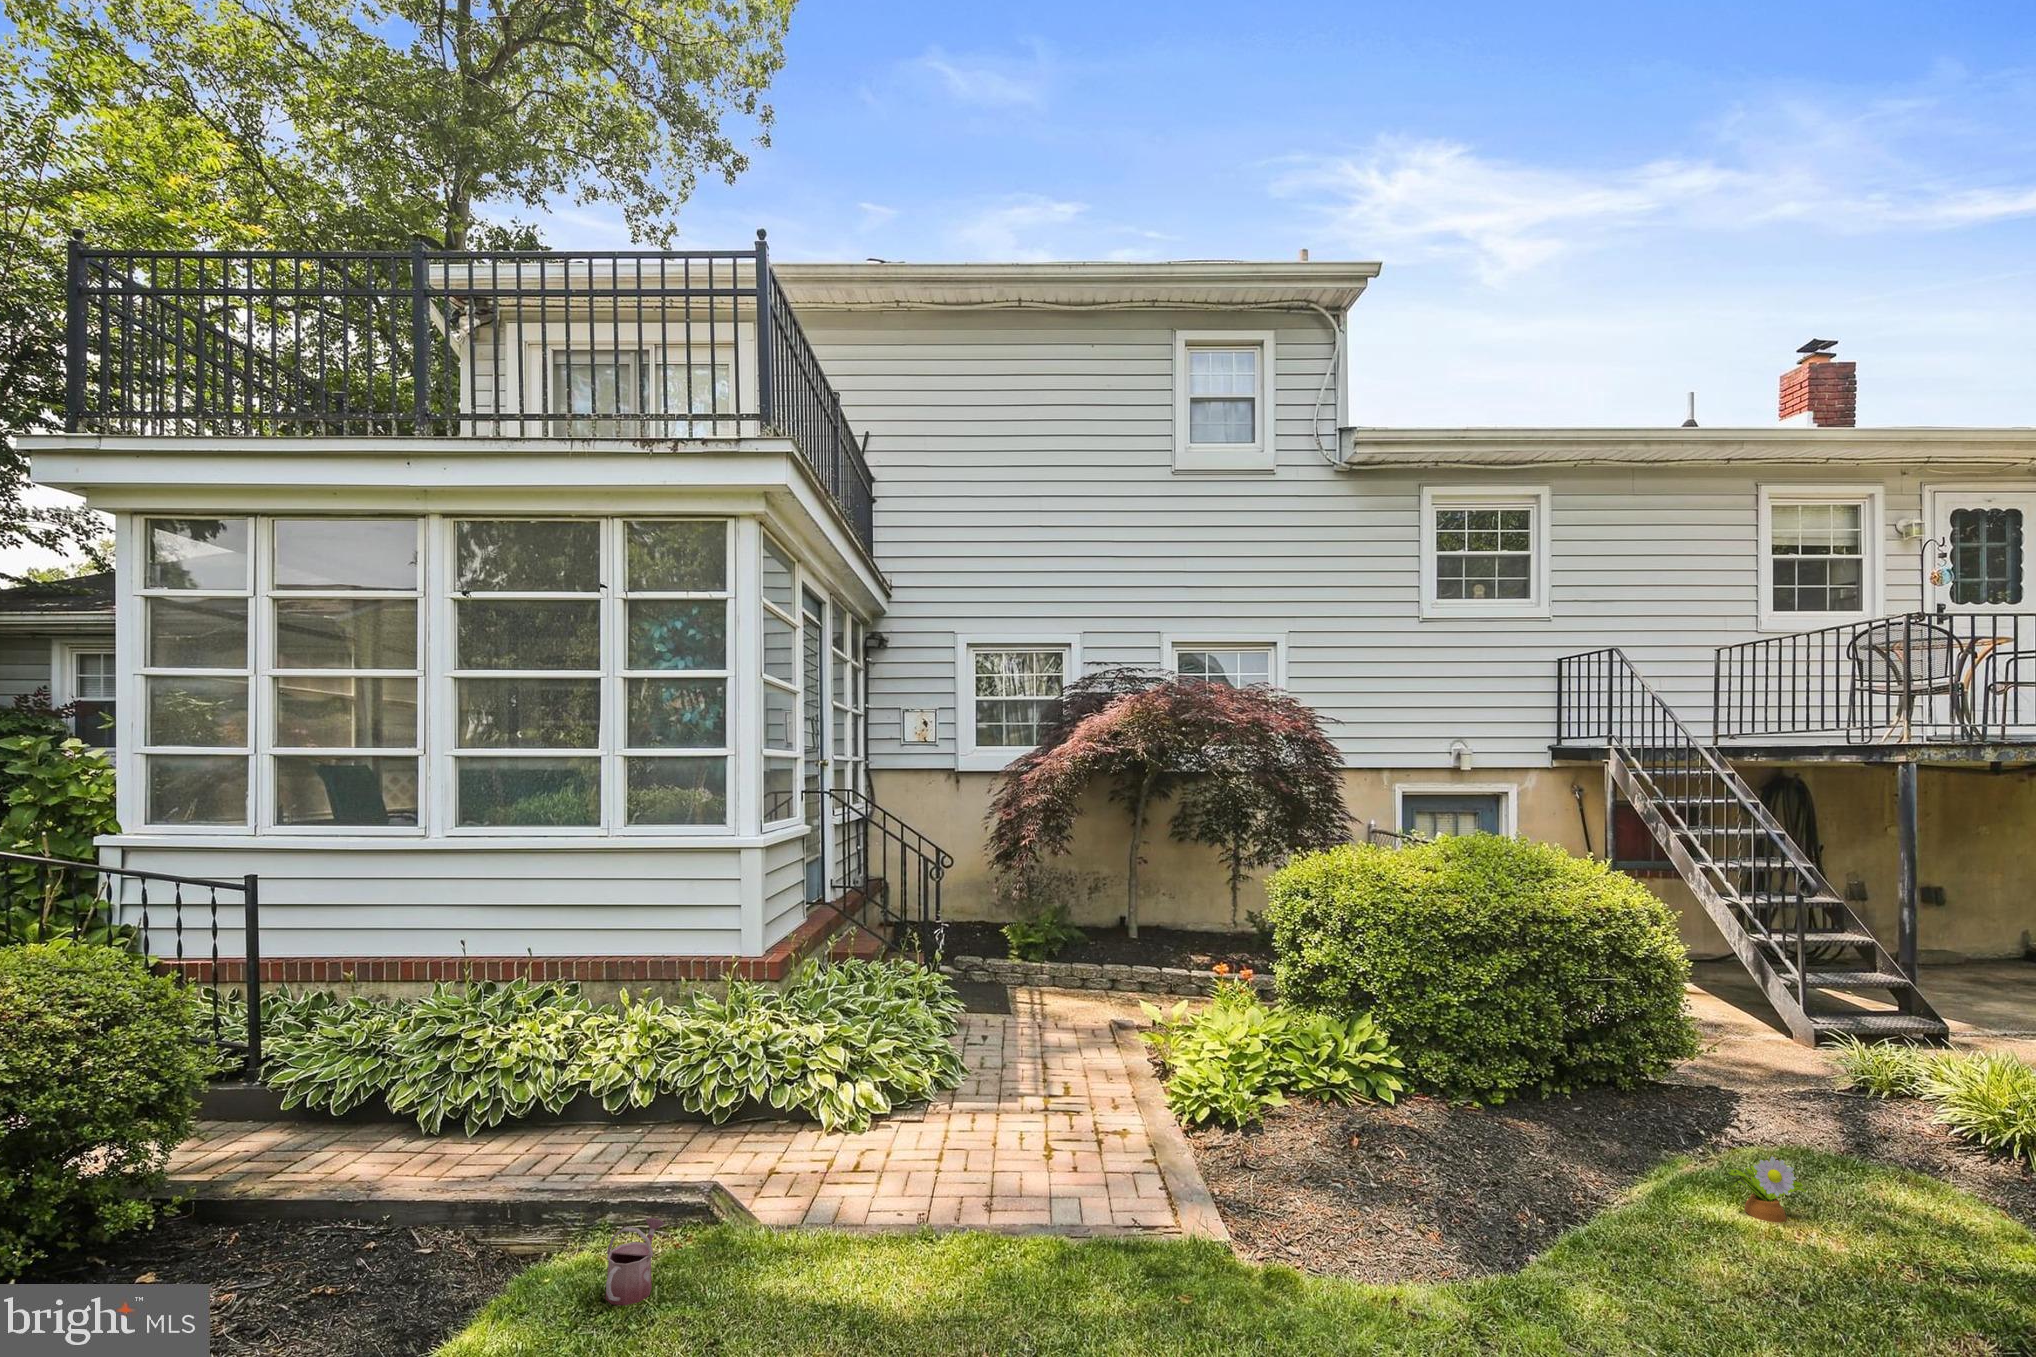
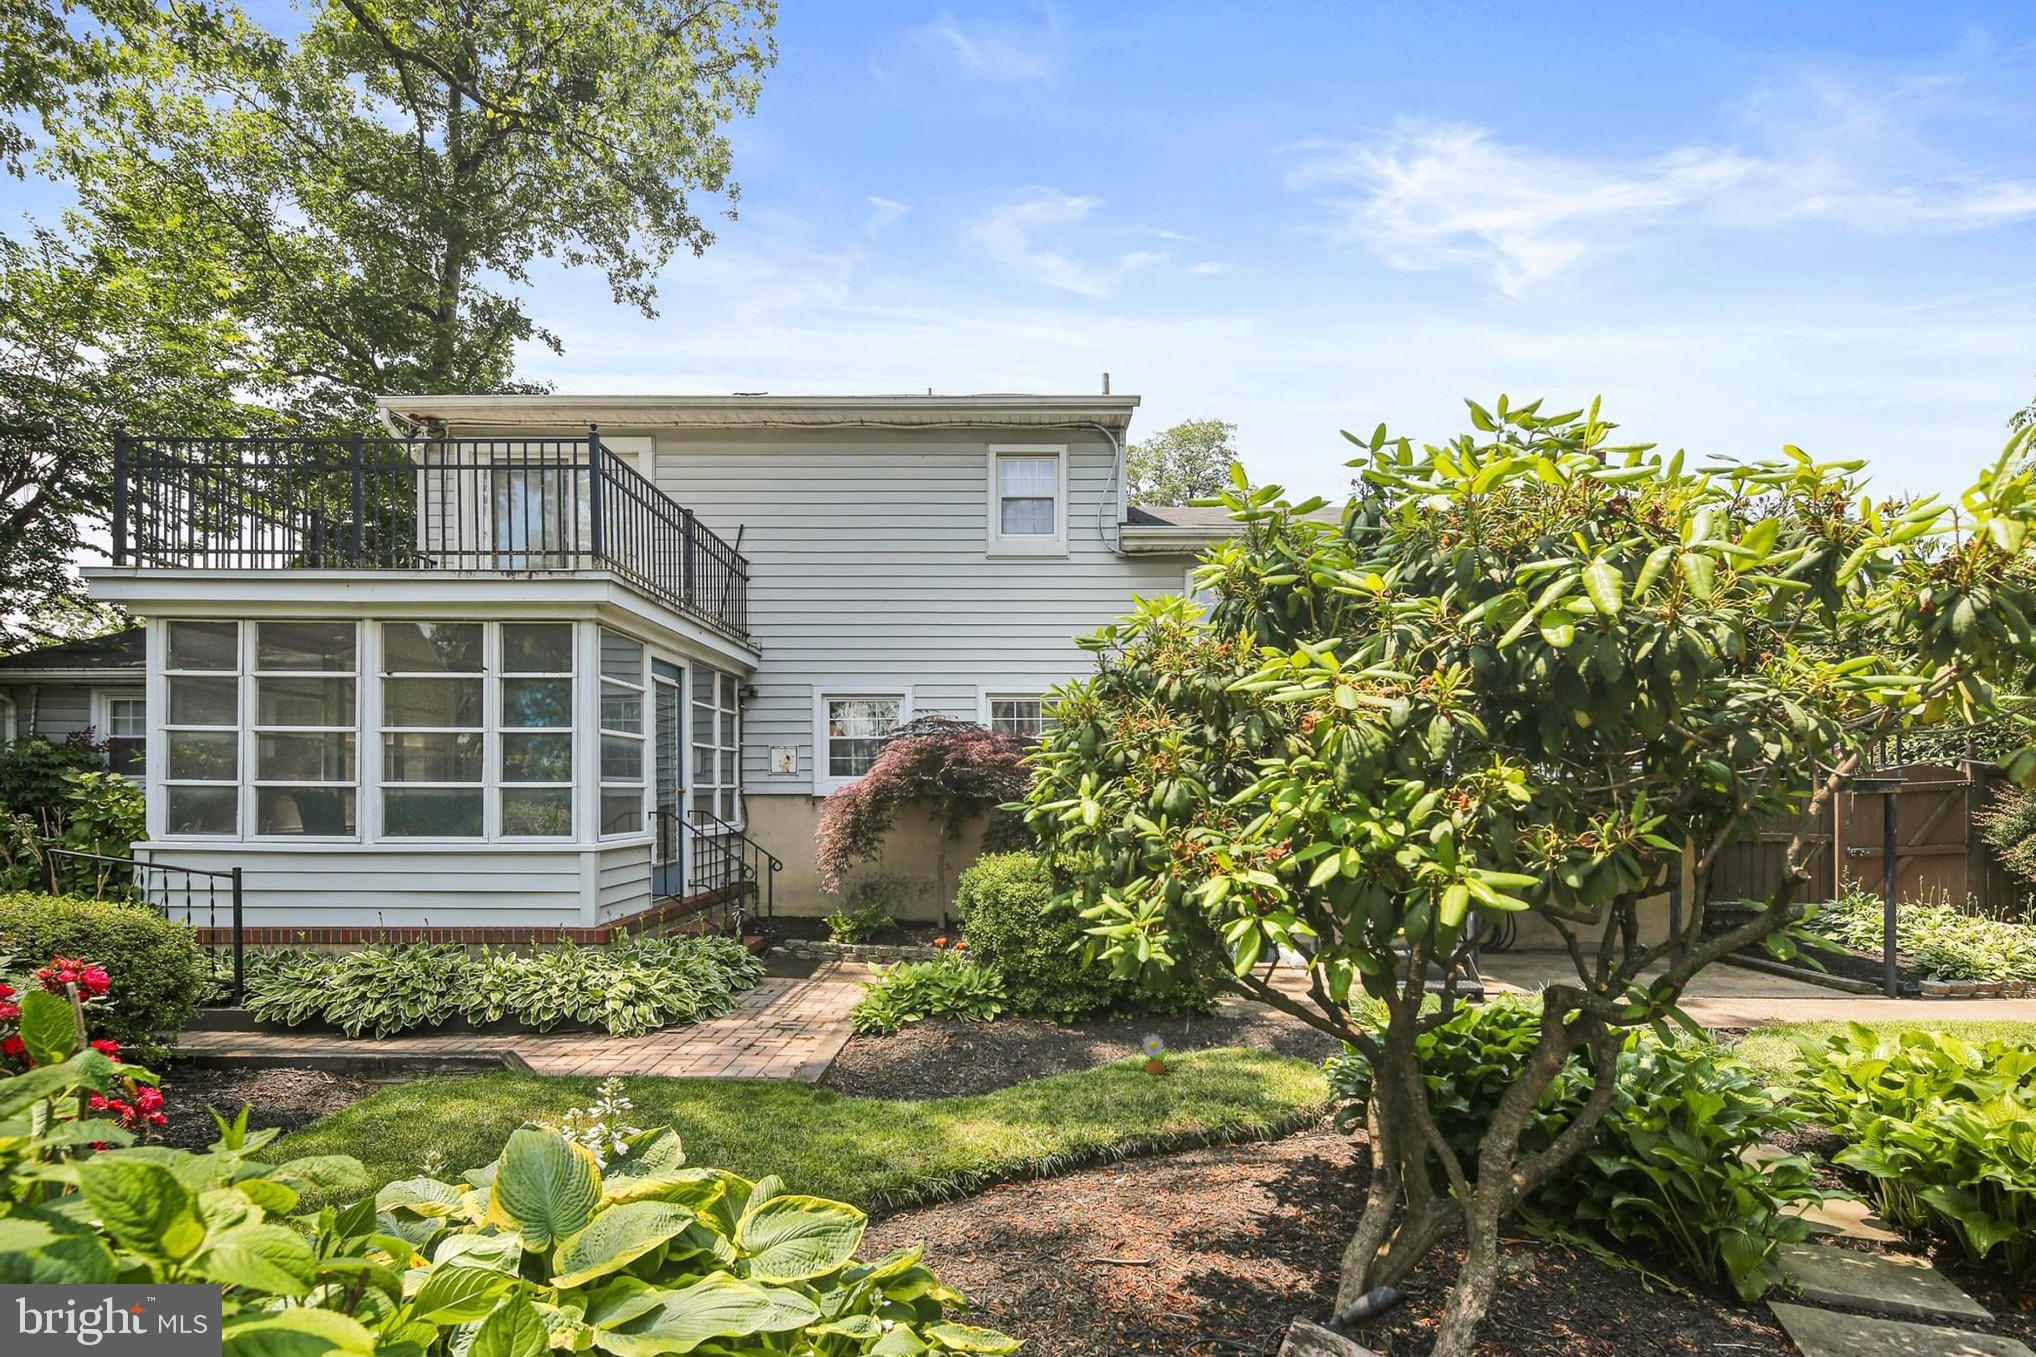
watering can: present [606,1218,664,1305] -> none [422,1057,465,1099]

